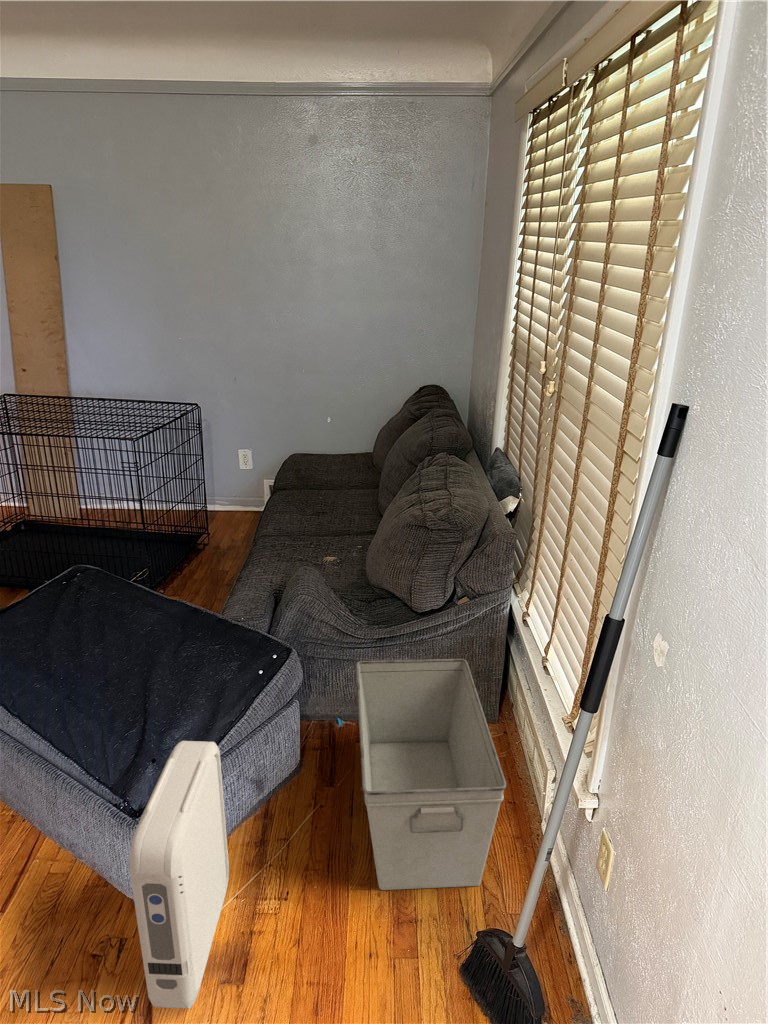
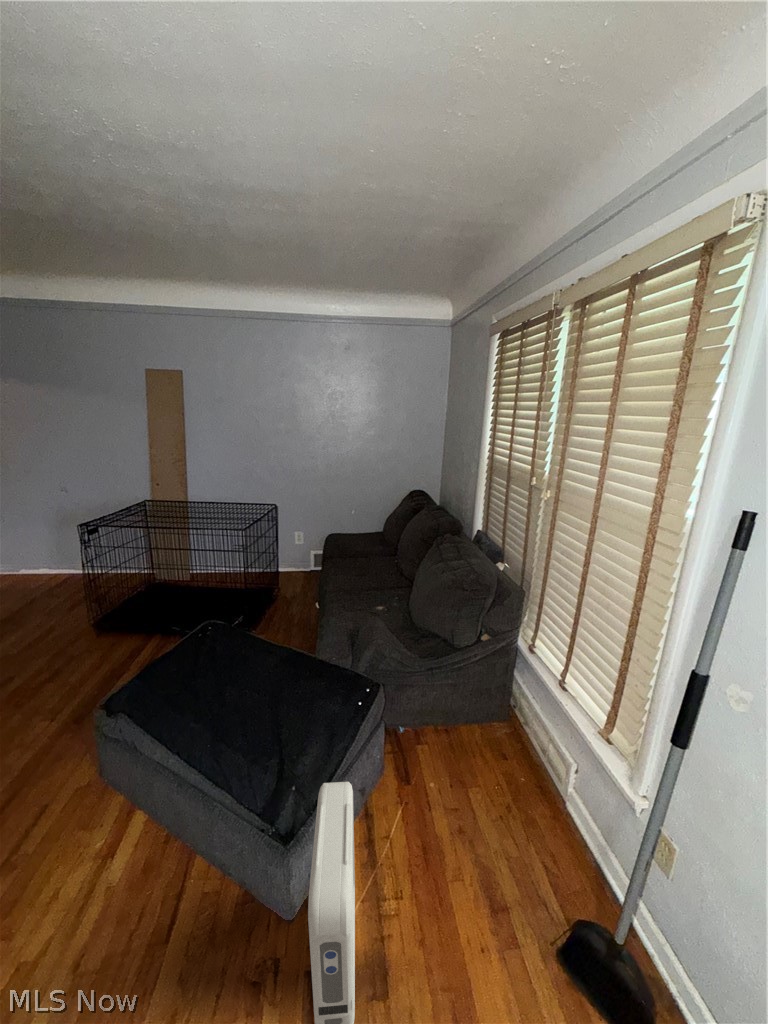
storage bin: present [356,659,506,890] -> none [418,680,562,880]

